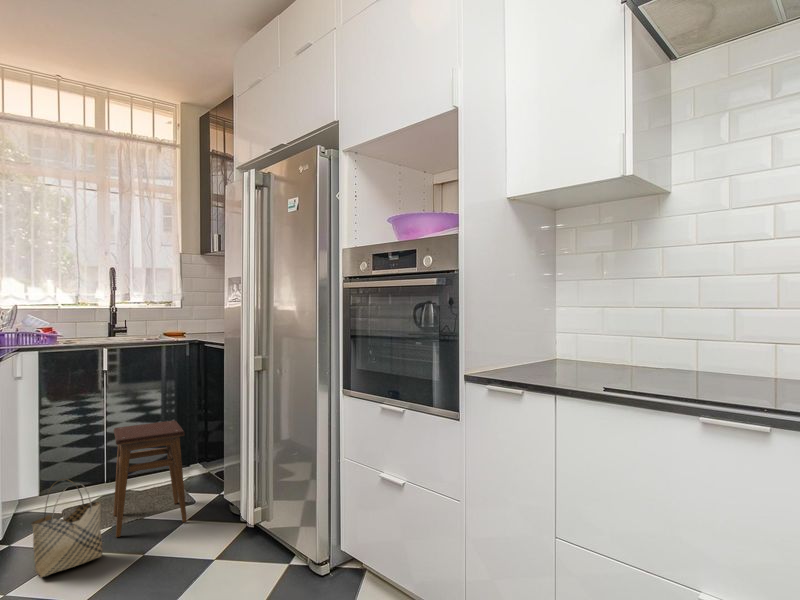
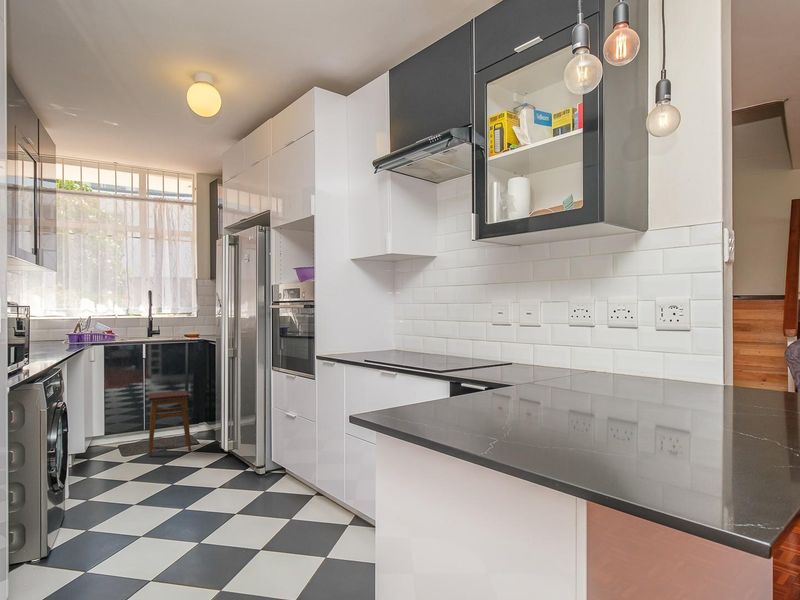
woven basket: present [31,479,103,577] -> none [102,417,140,469]

